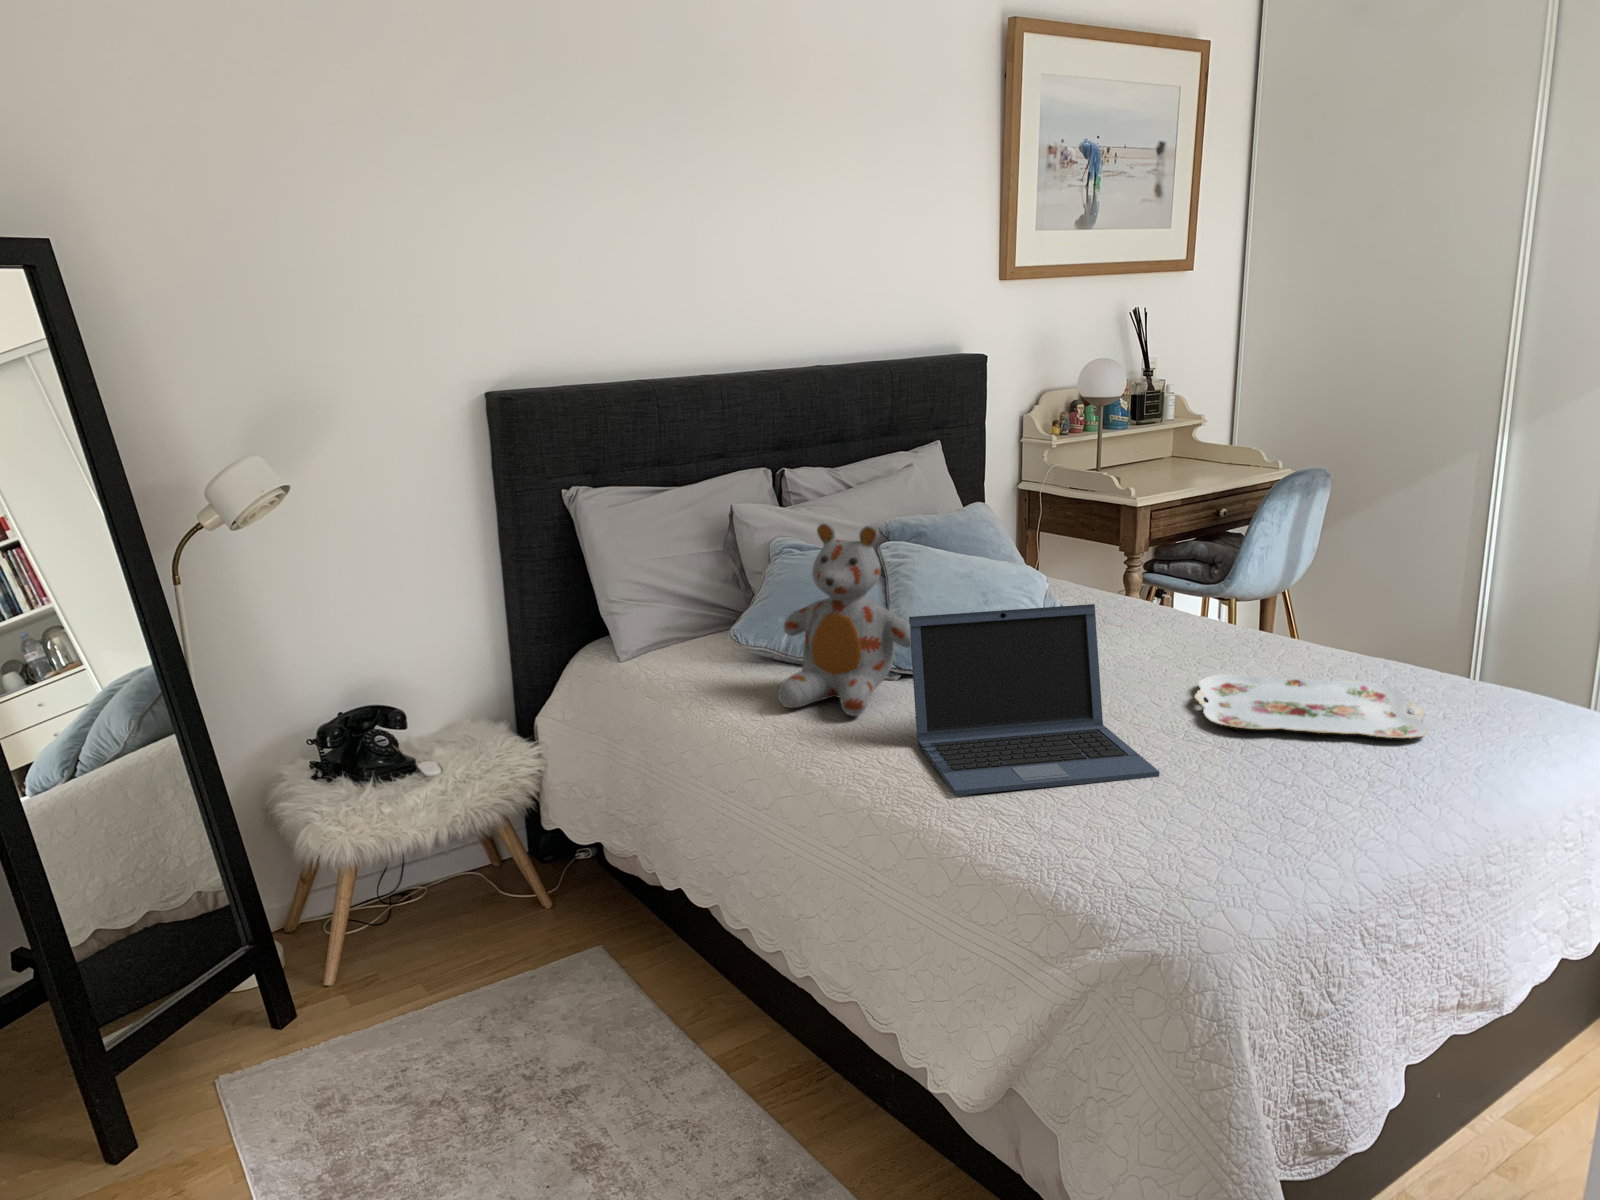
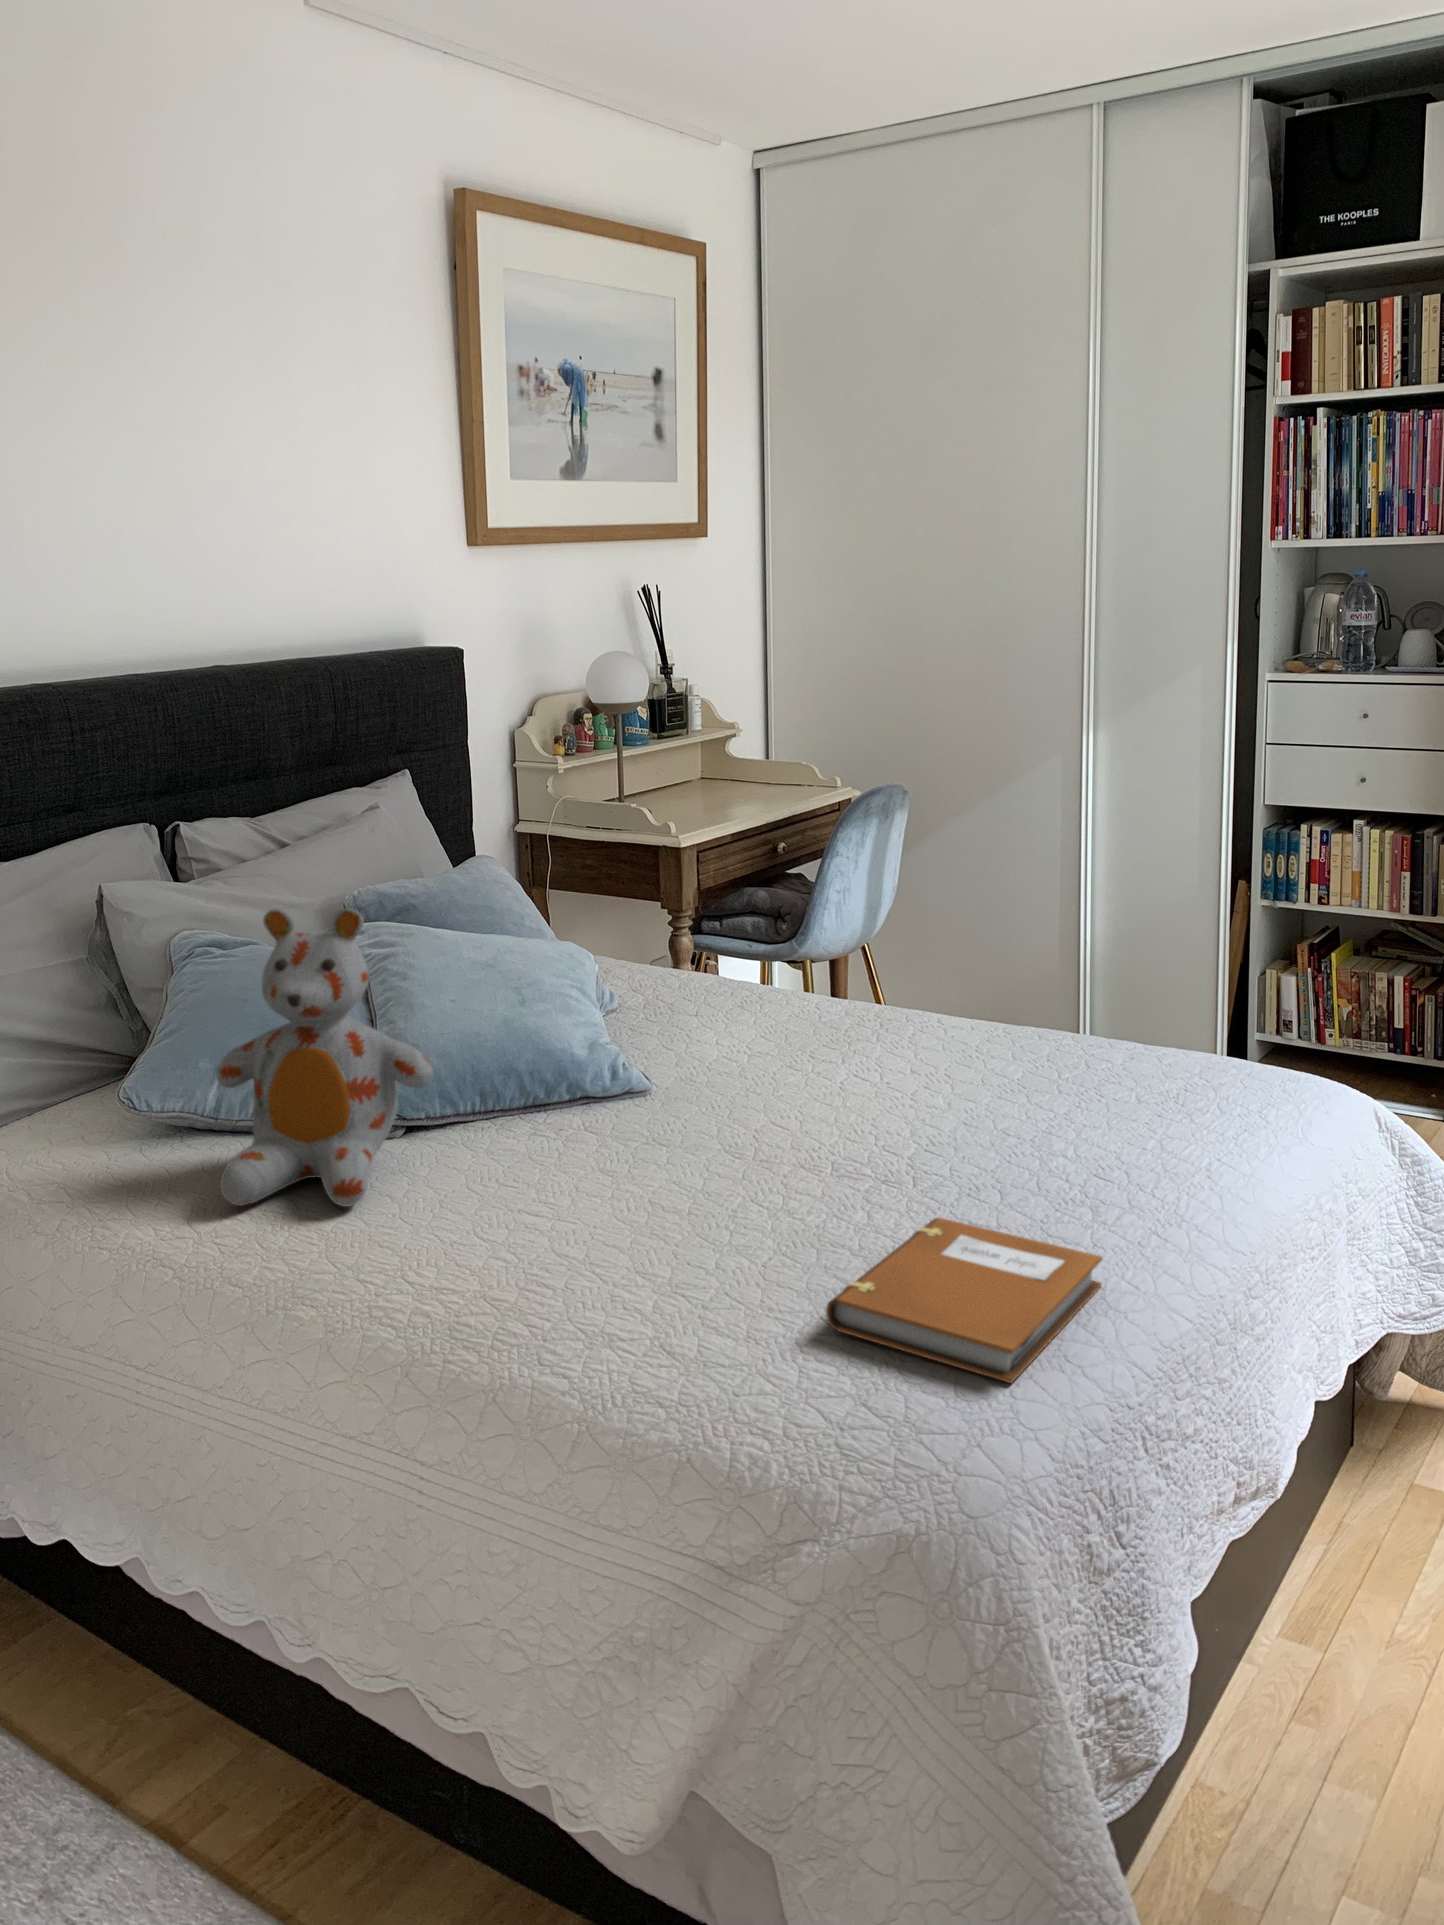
laptop: present [909,604,1159,795] -> none [431,999,820,1319]
serving tray: present [1195,674,1428,738] -> none [827,1066,1128,1154]
notebook: none [1144,769,1362,879] -> present [826,1218,1102,1383]

